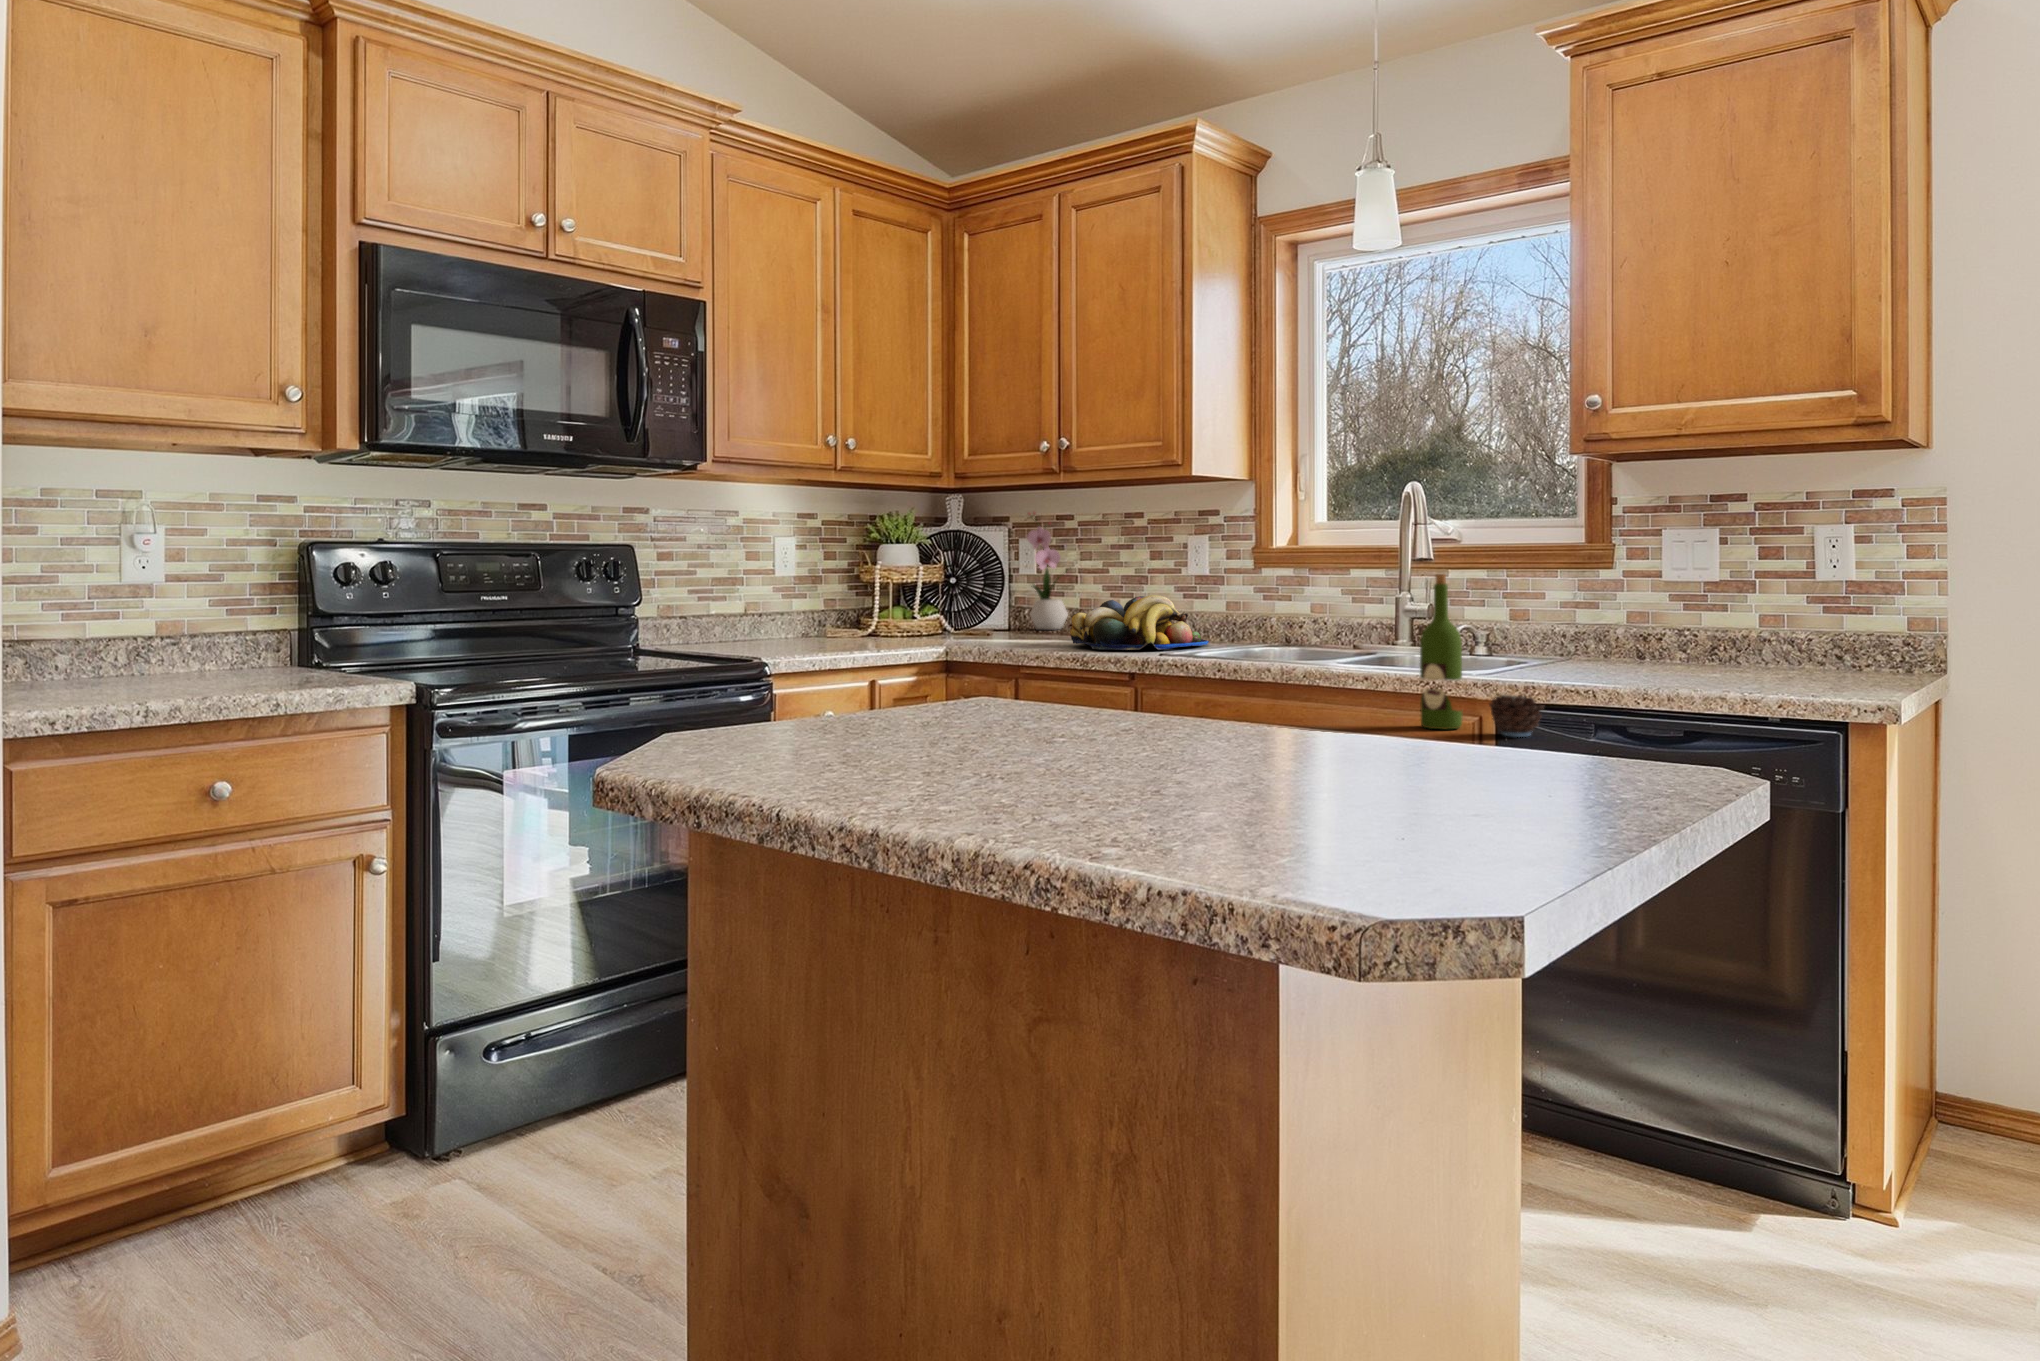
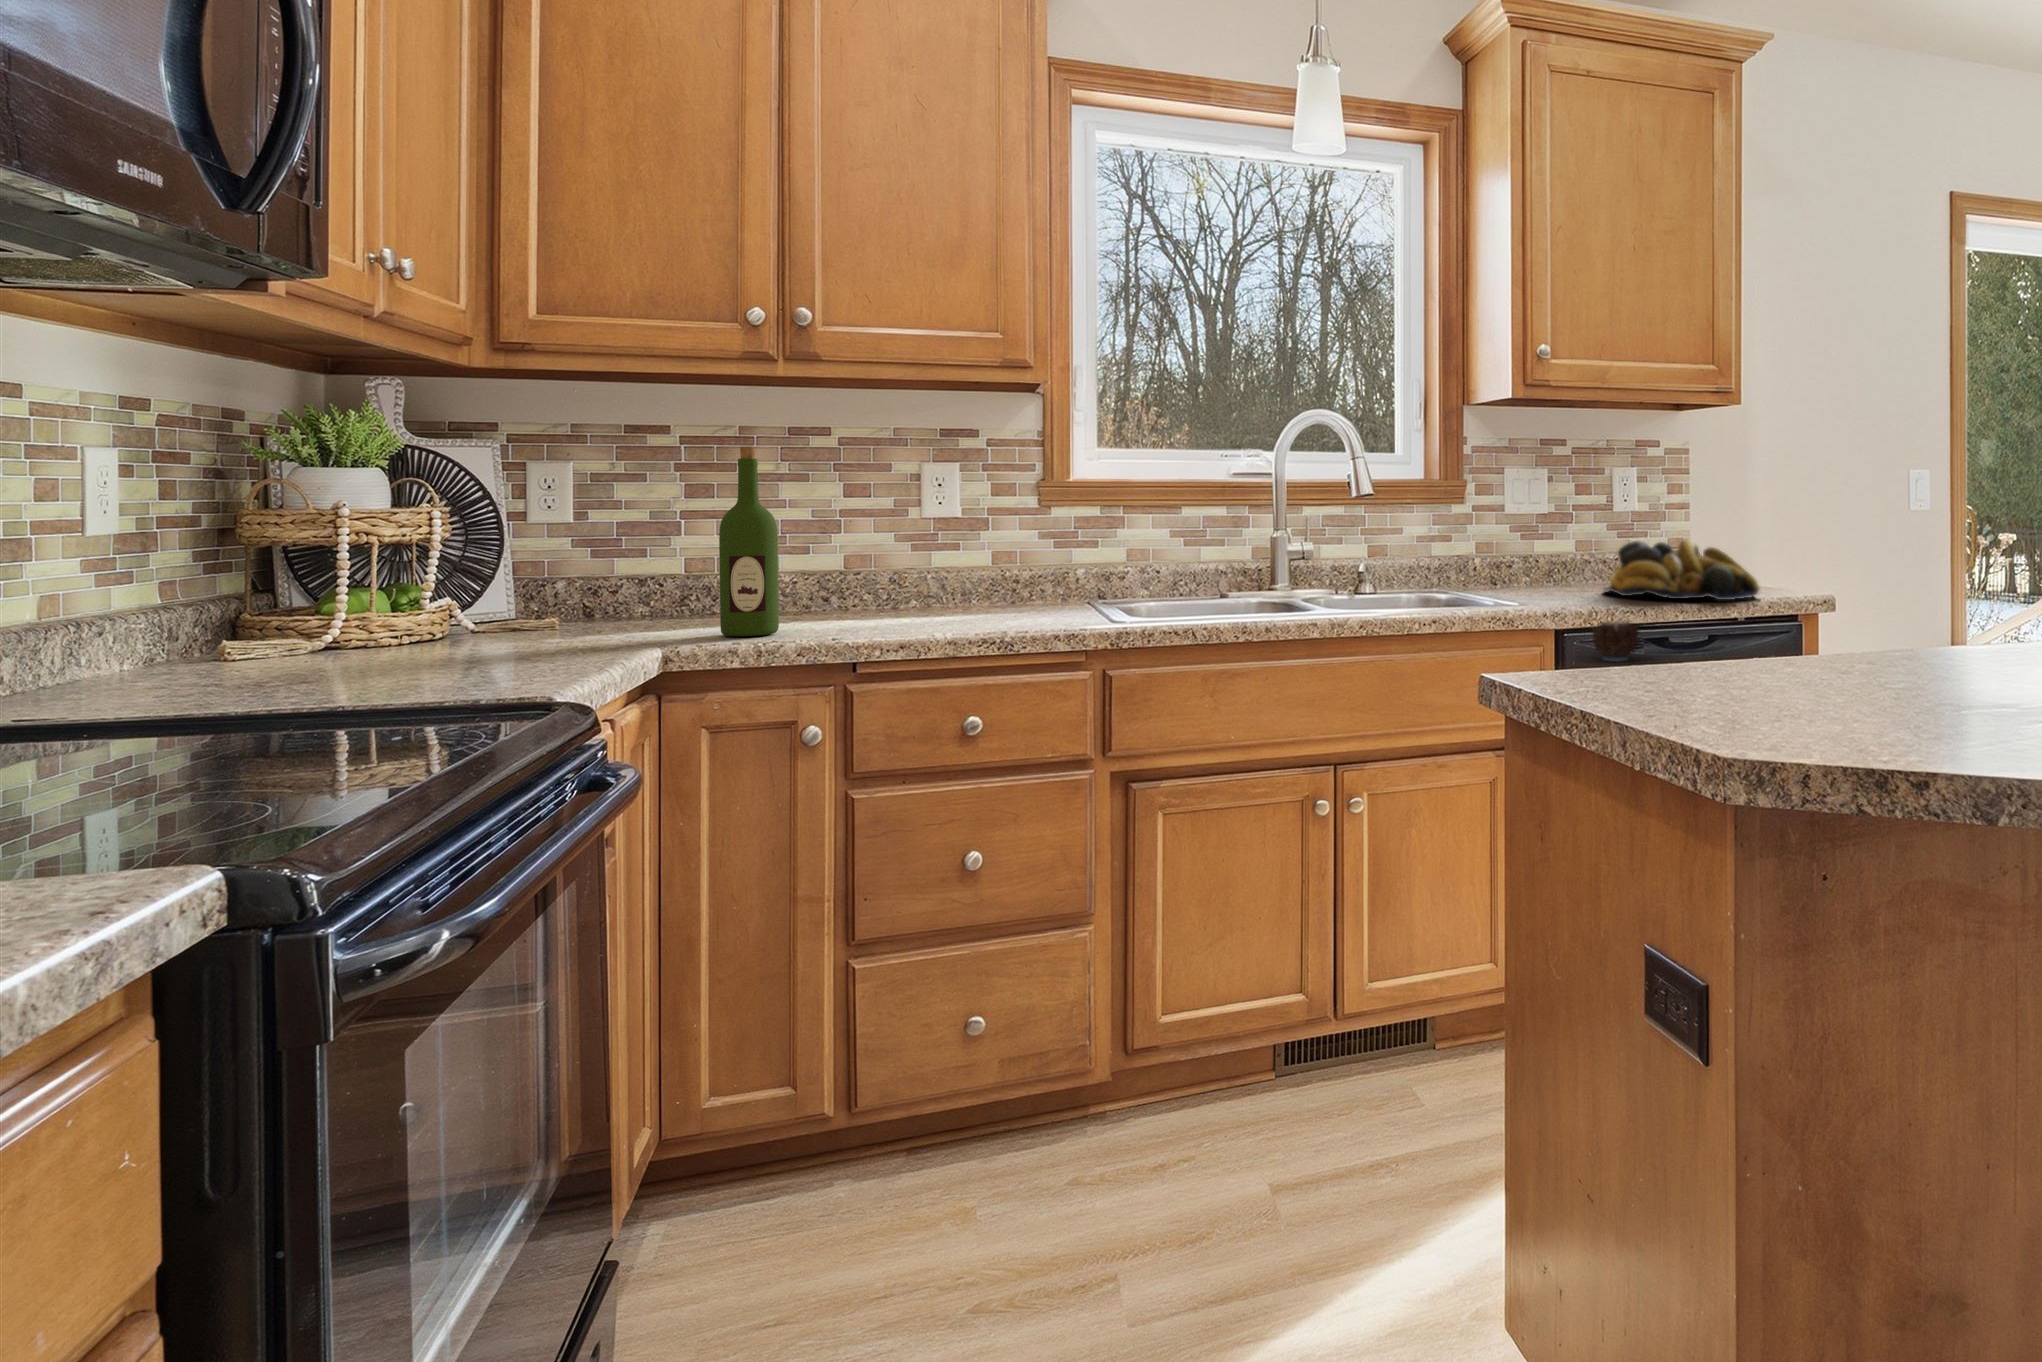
flower arrangement: present [1027,512,1068,629] -> none [623,419,701,612]
wine bottle: present [1420,574,1462,729] -> present [719,447,779,636]
fruit bowl: present [1070,595,1209,650] -> present [1604,539,1759,600]

